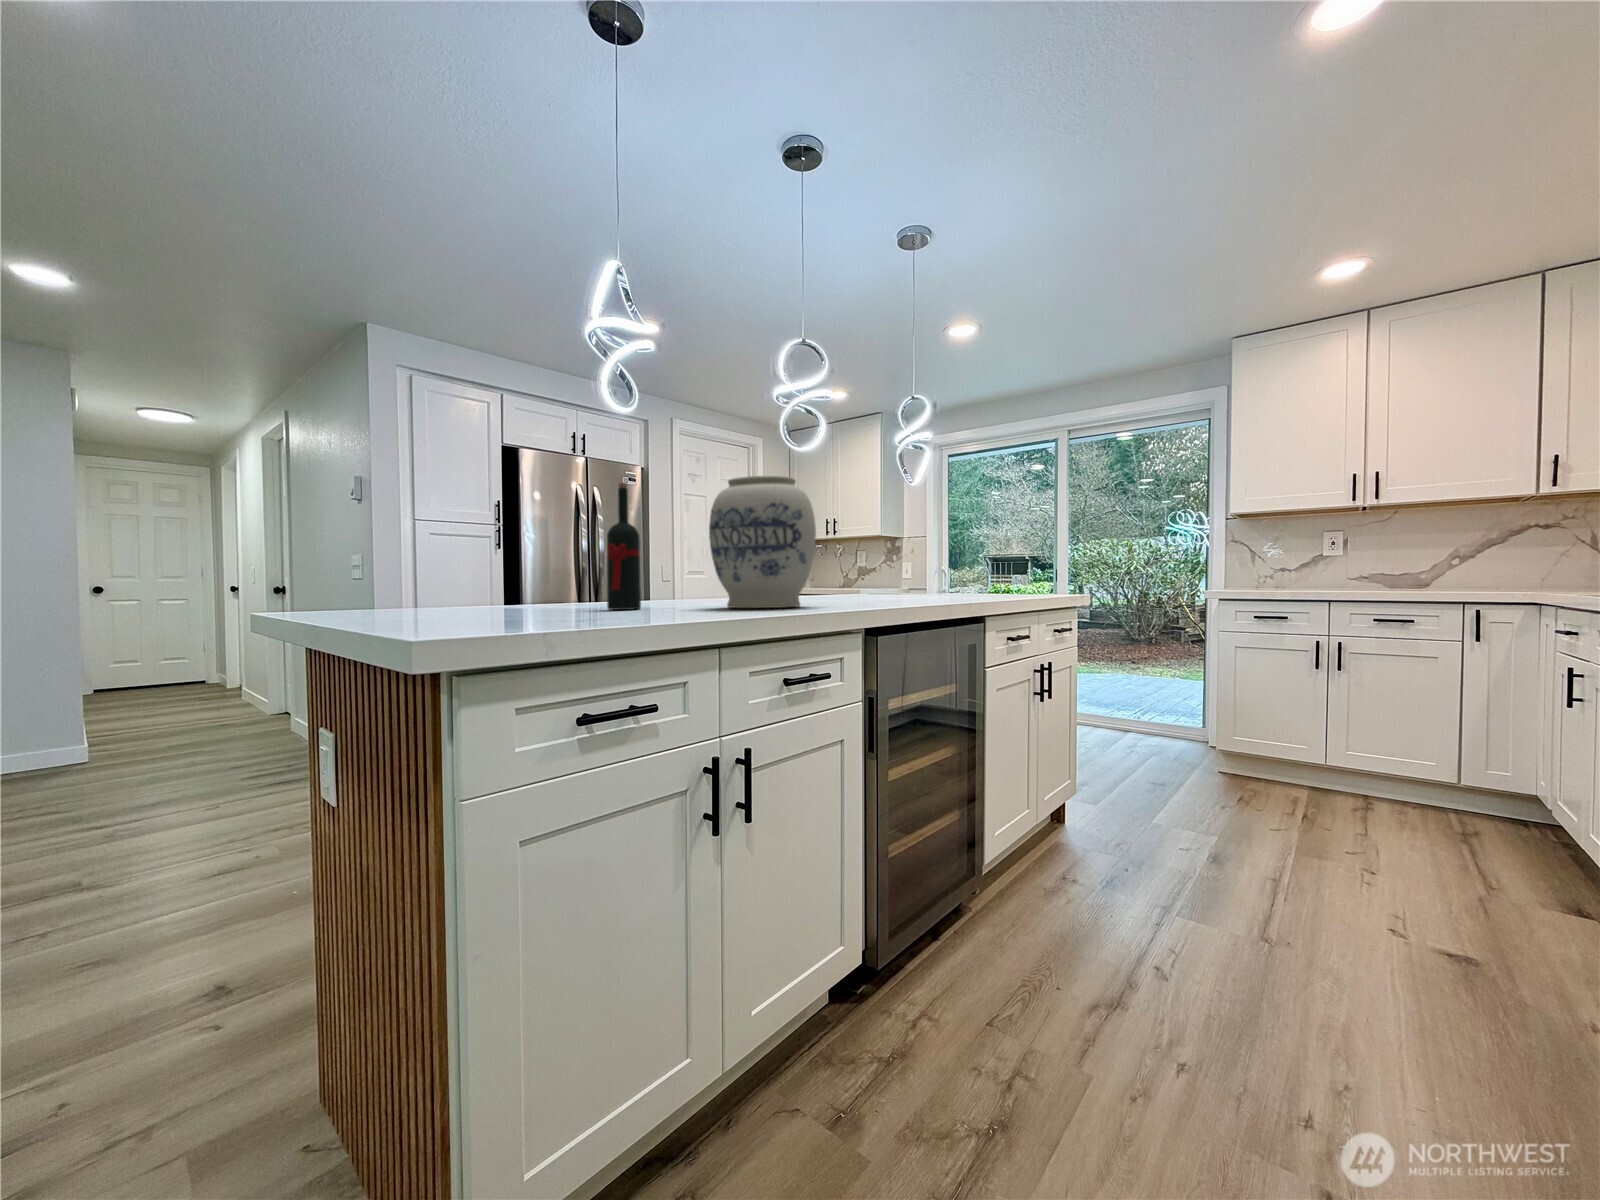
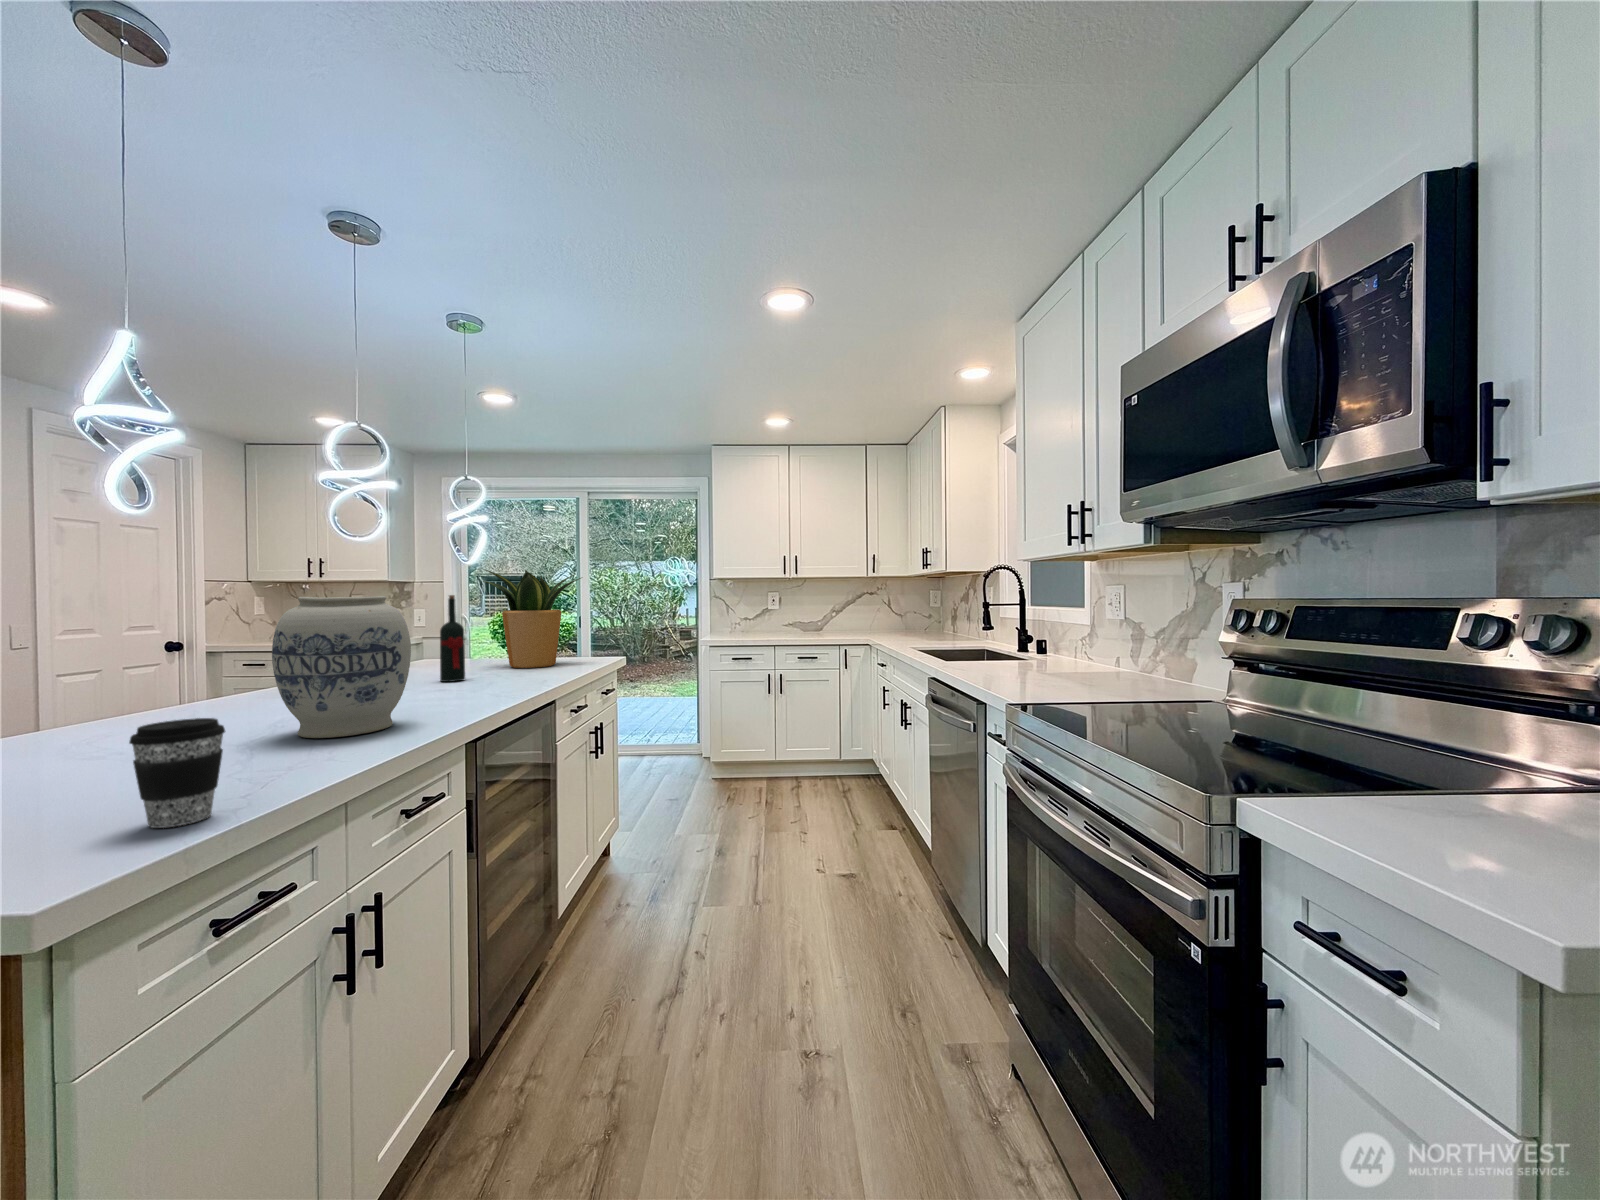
wine bottle: present [607,483,641,610] -> present [440,595,465,682]
potted plant: none [928,486,1031,594] -> present [483,570,581,668]
coffee cup: none [542,537,606,625] -> present [129,718,225,828]

